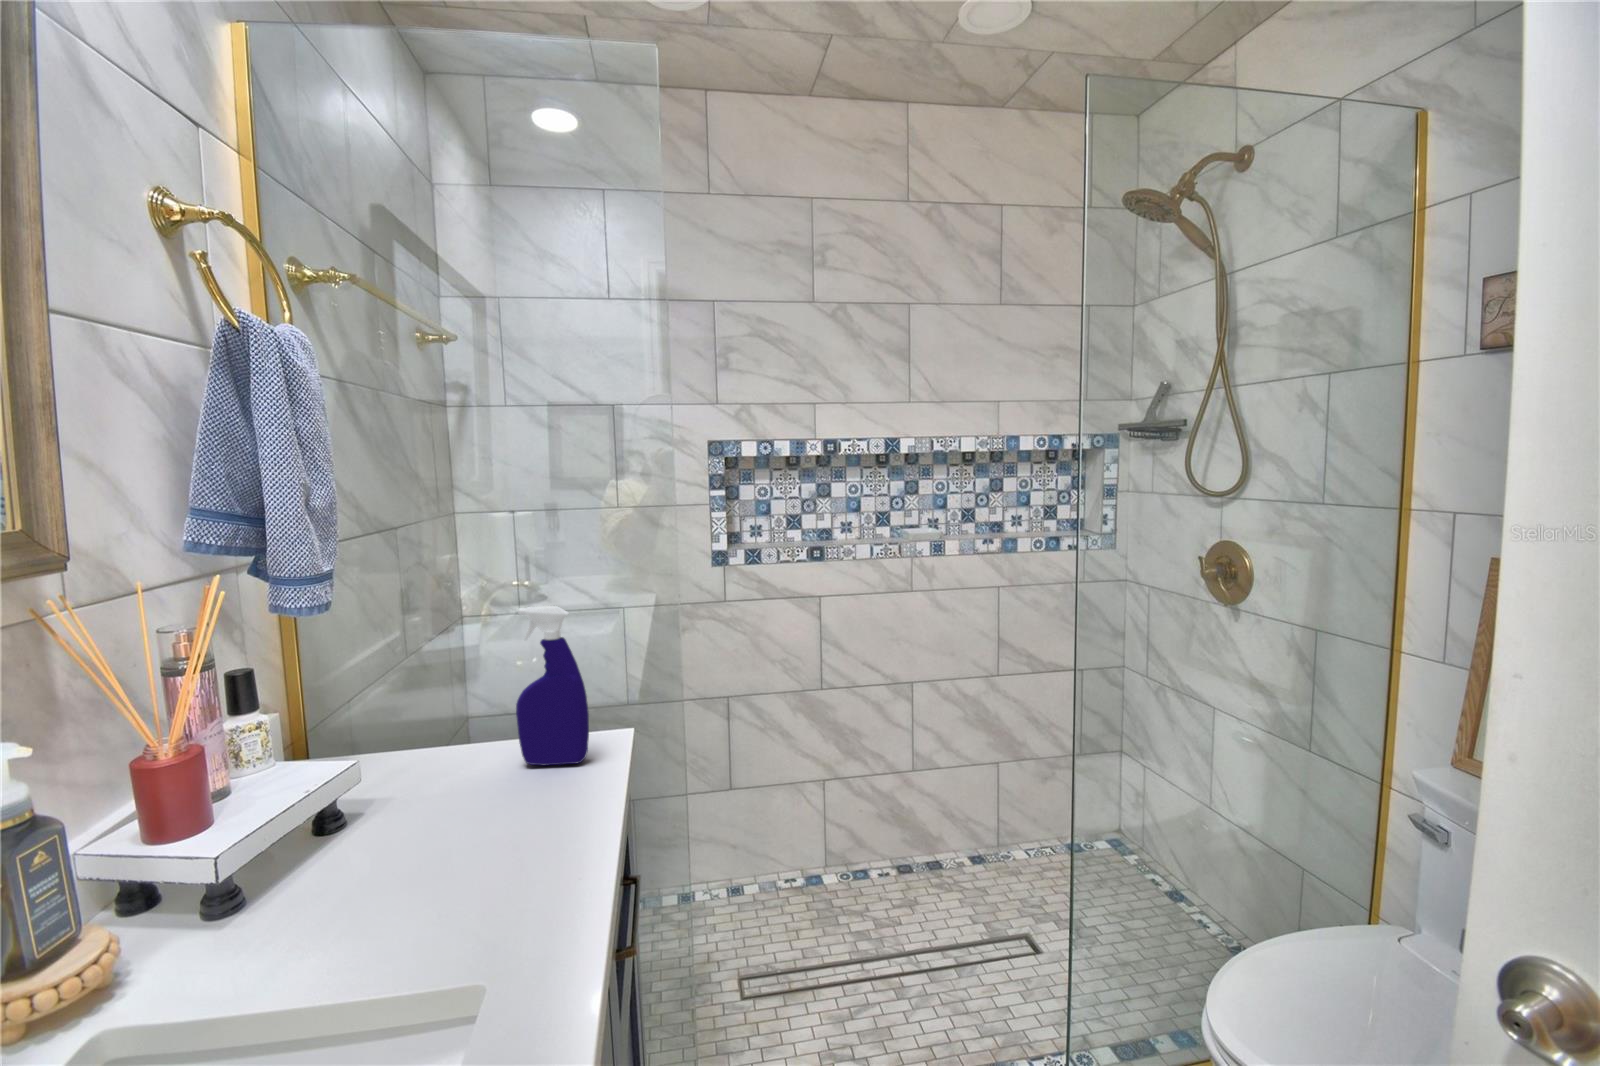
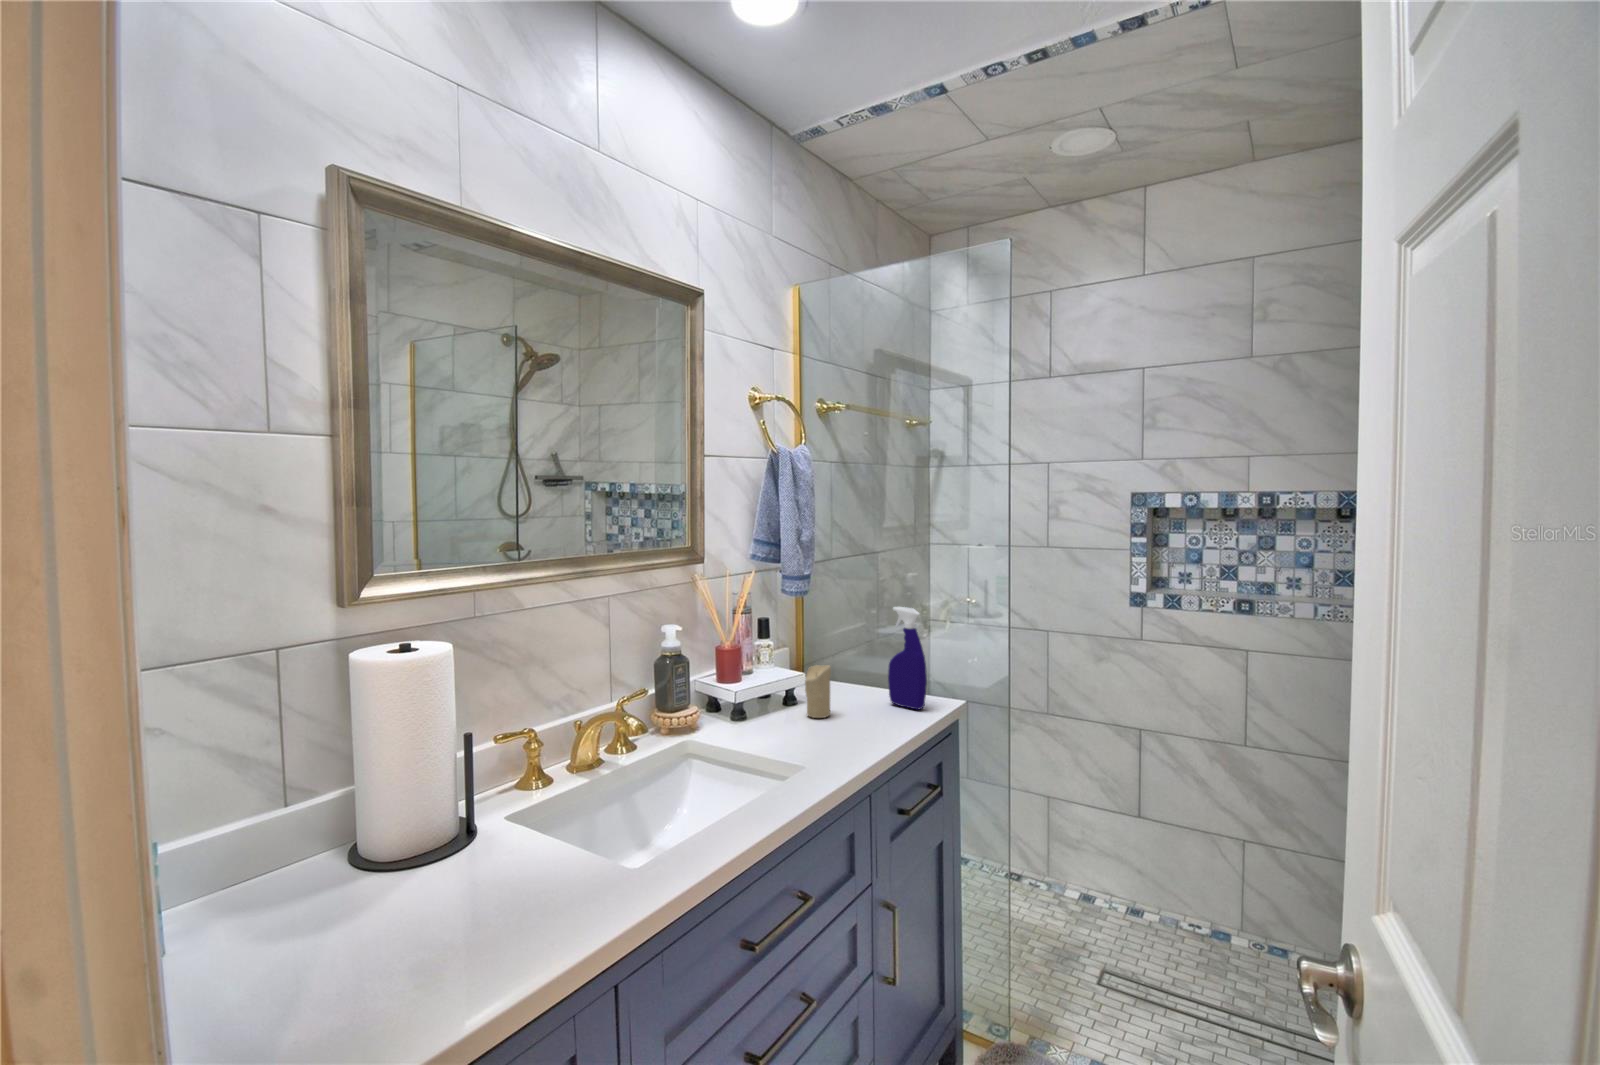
candle: none [378,734,436,842] -> present [805,665,831,718]

